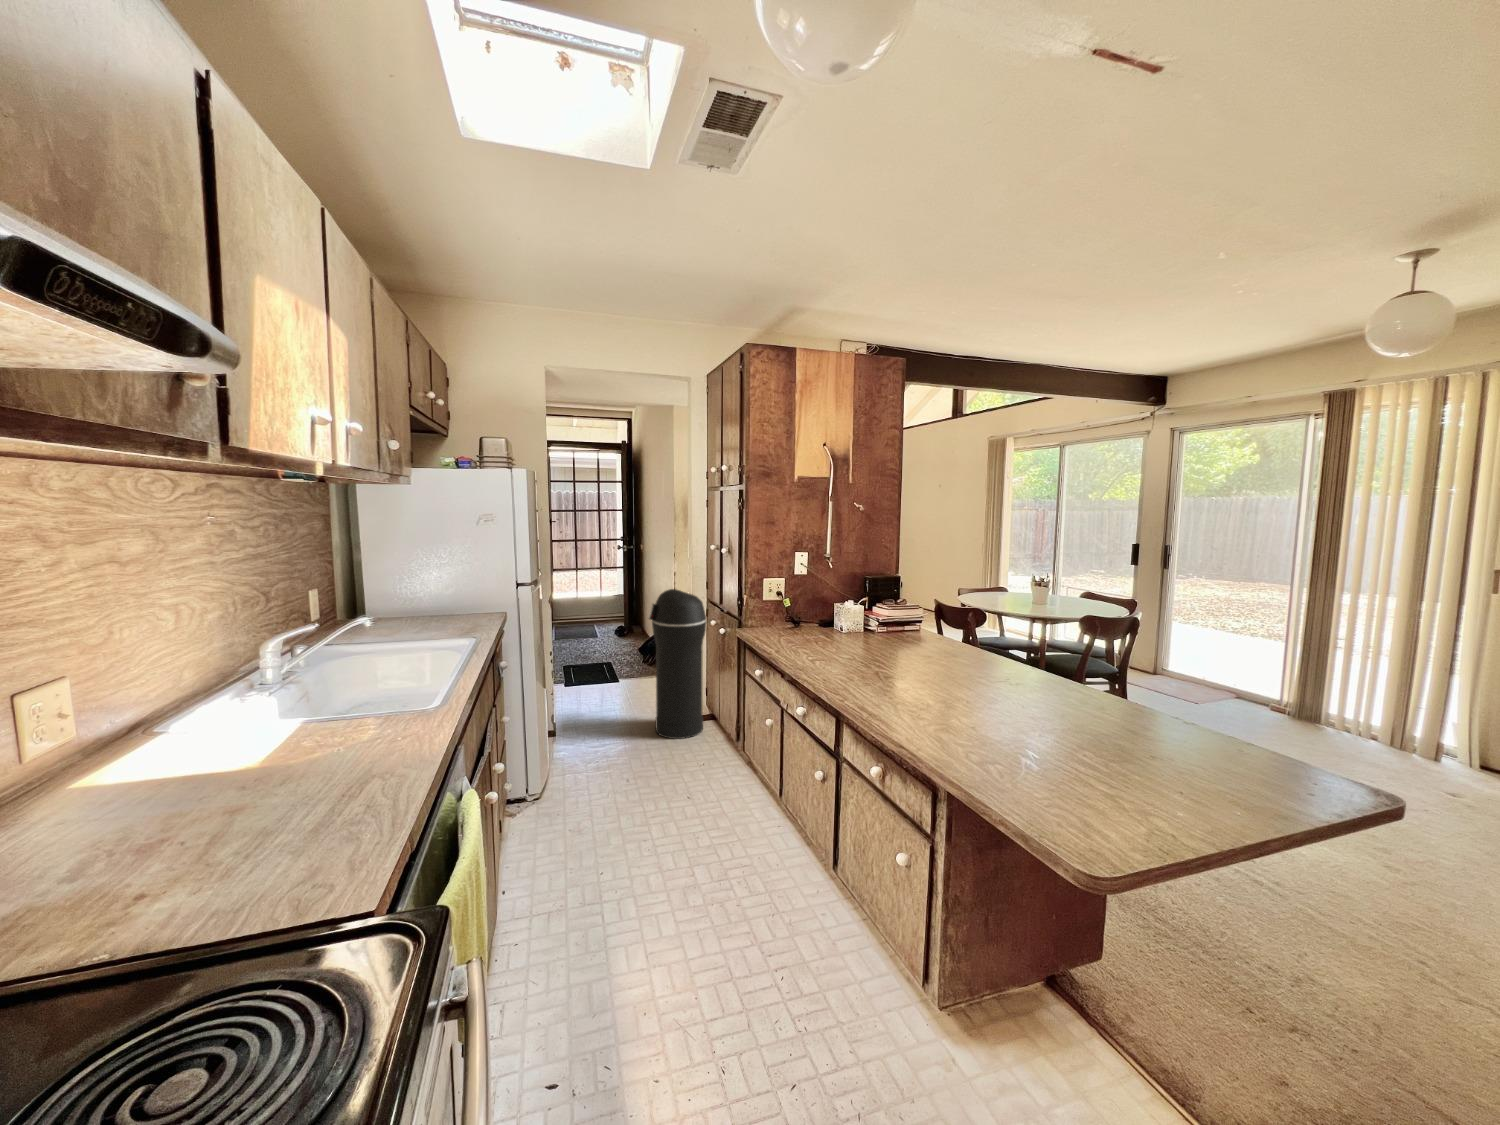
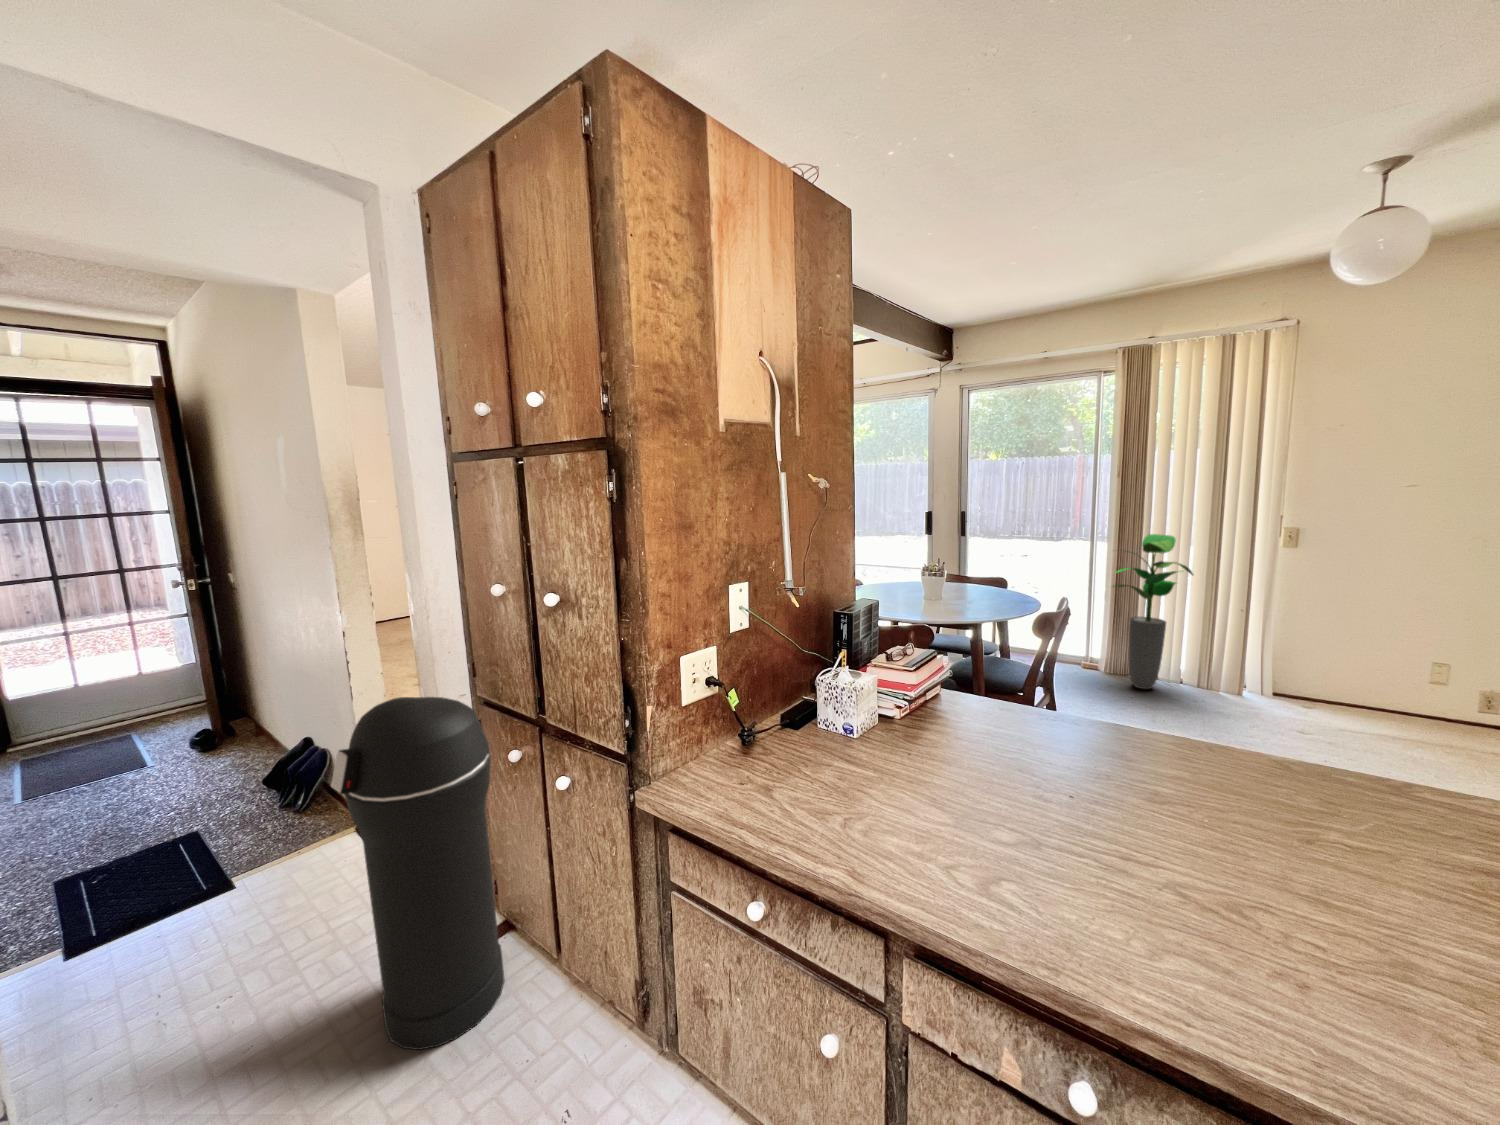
potted plant: none [1298,580,1409,744] -> present [1113,534,1194,689]

